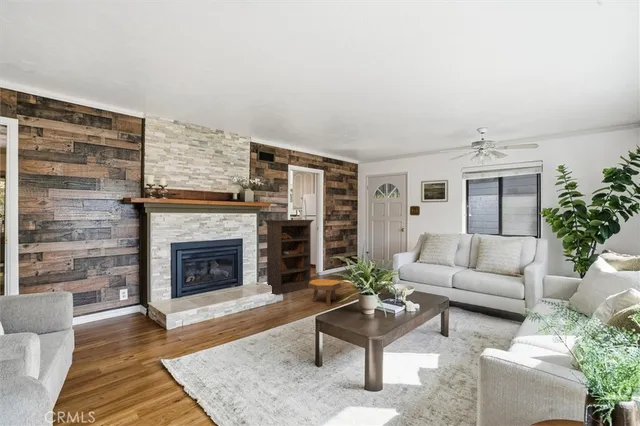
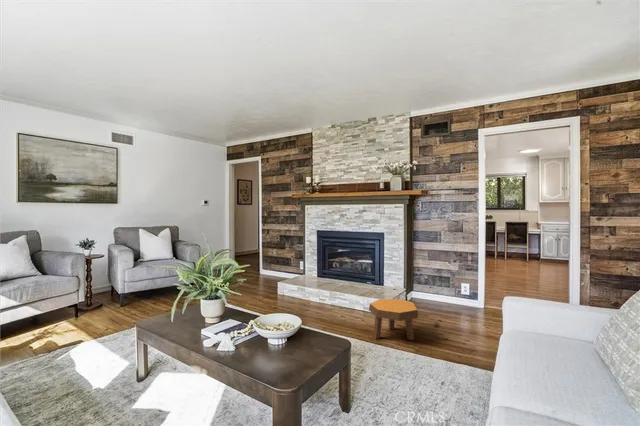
bookcase: present [263,220,314,295] -> none [400,213,481,322]

